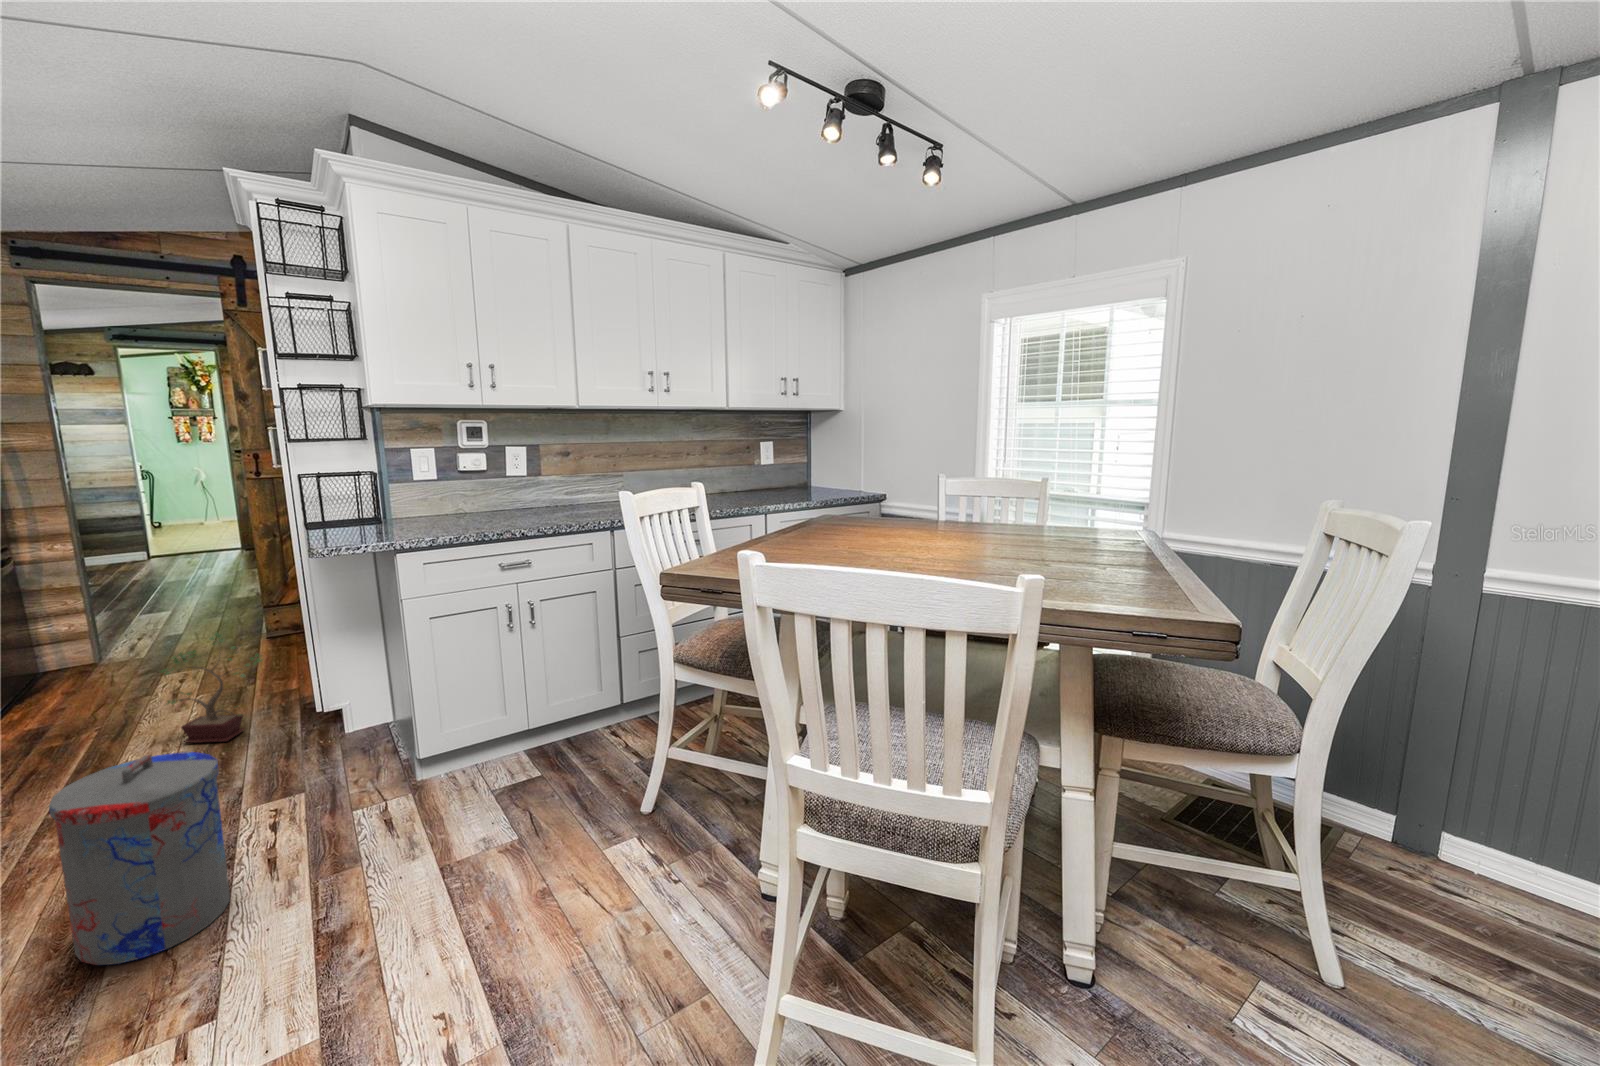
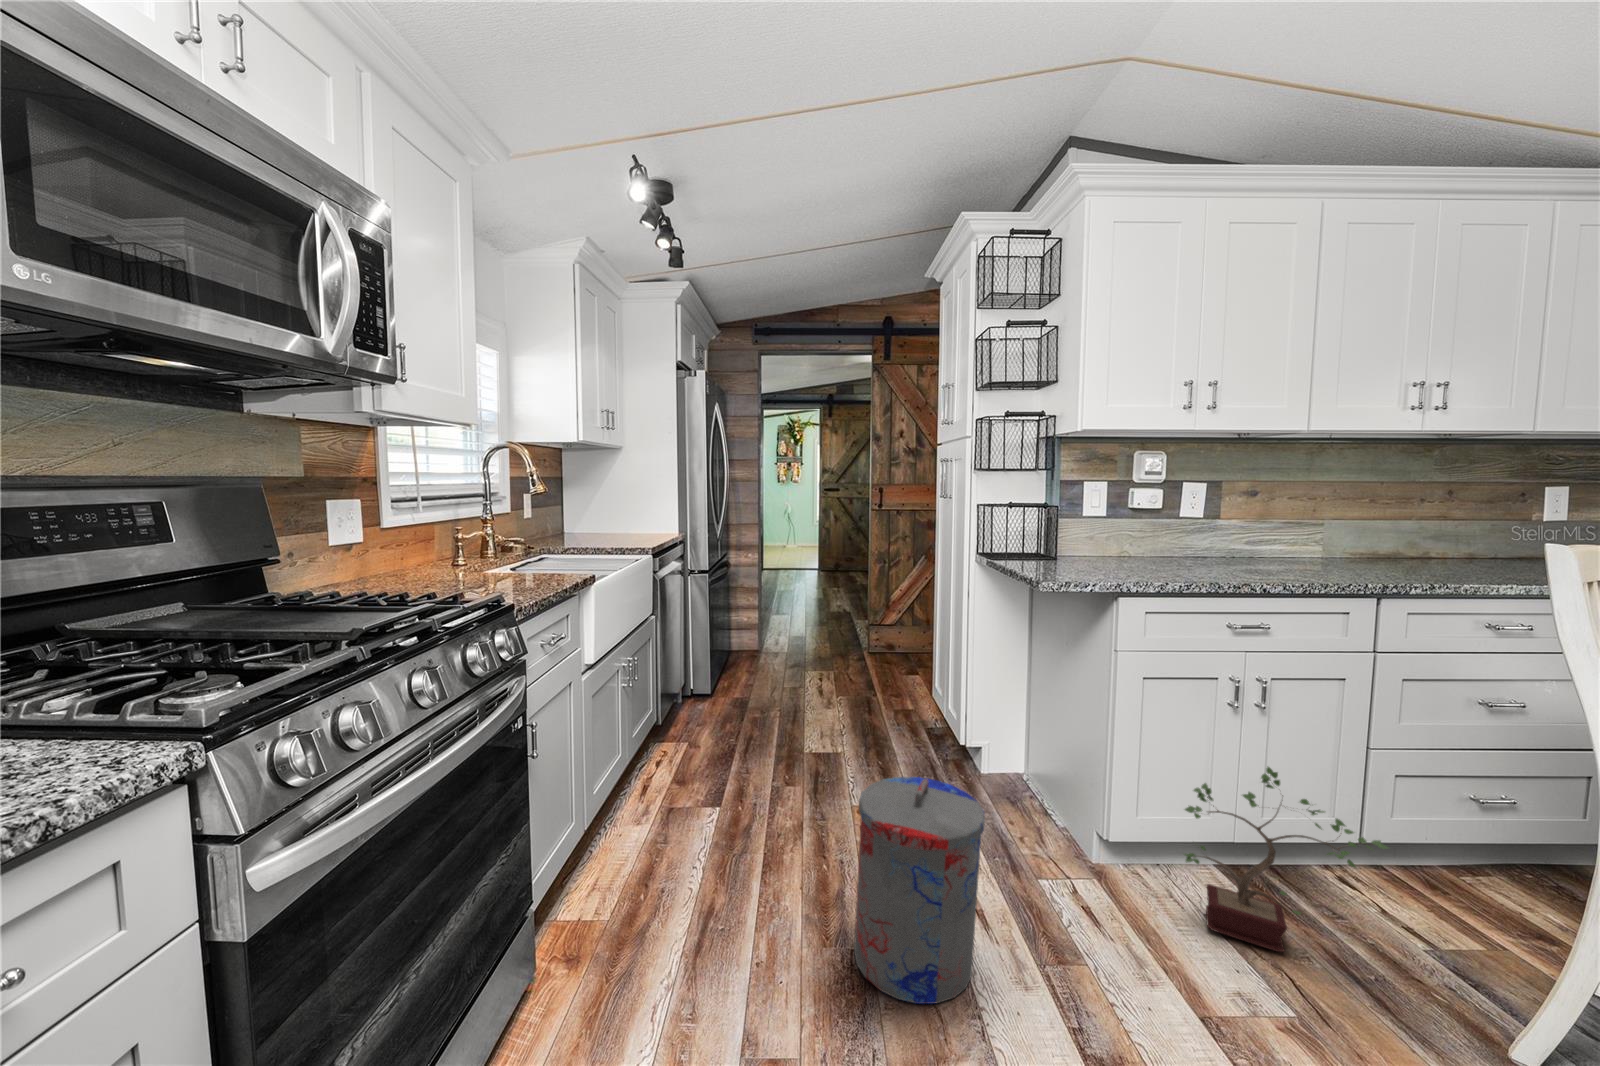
potted plant: present [160,632,262,743] -> present [1185,767,1388,952]

